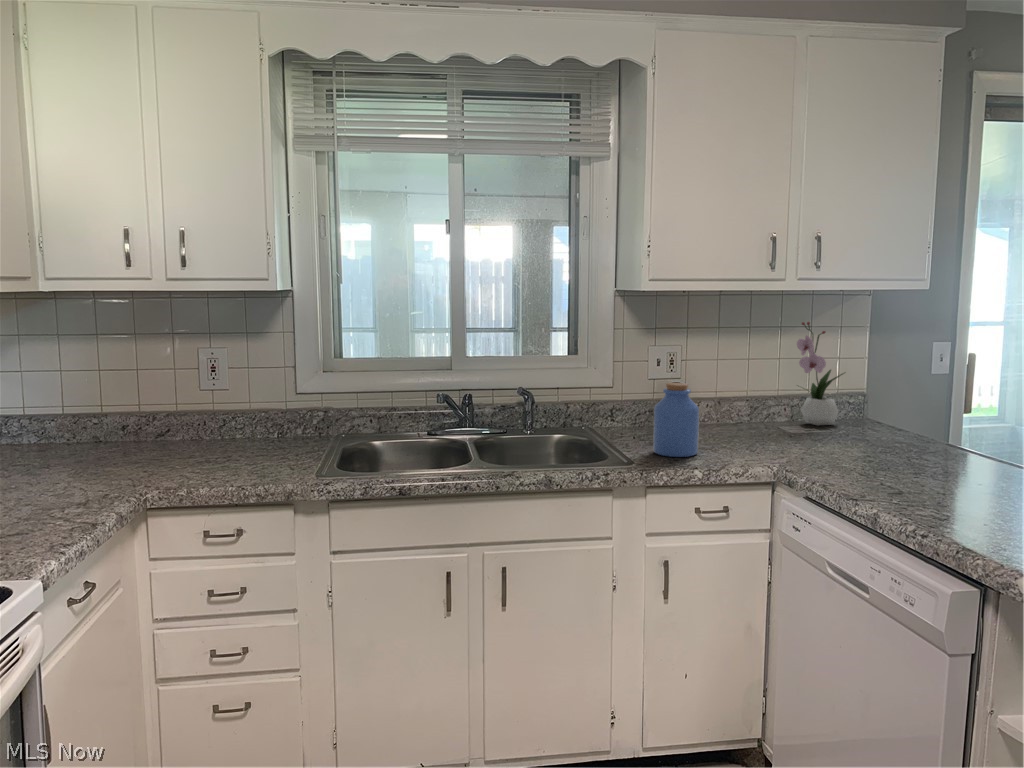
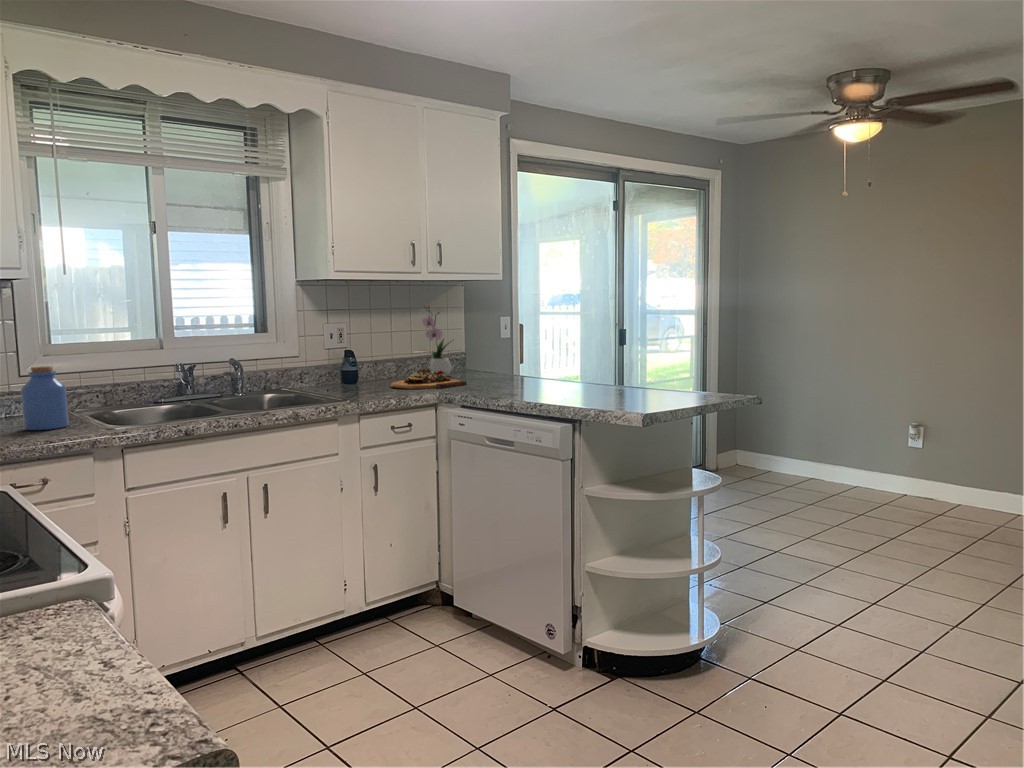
jar: present [653,383,699,457] -> present [21,366,69,430]
cutting board: none [724,418,839,456] -> present [391,369,467,389]

